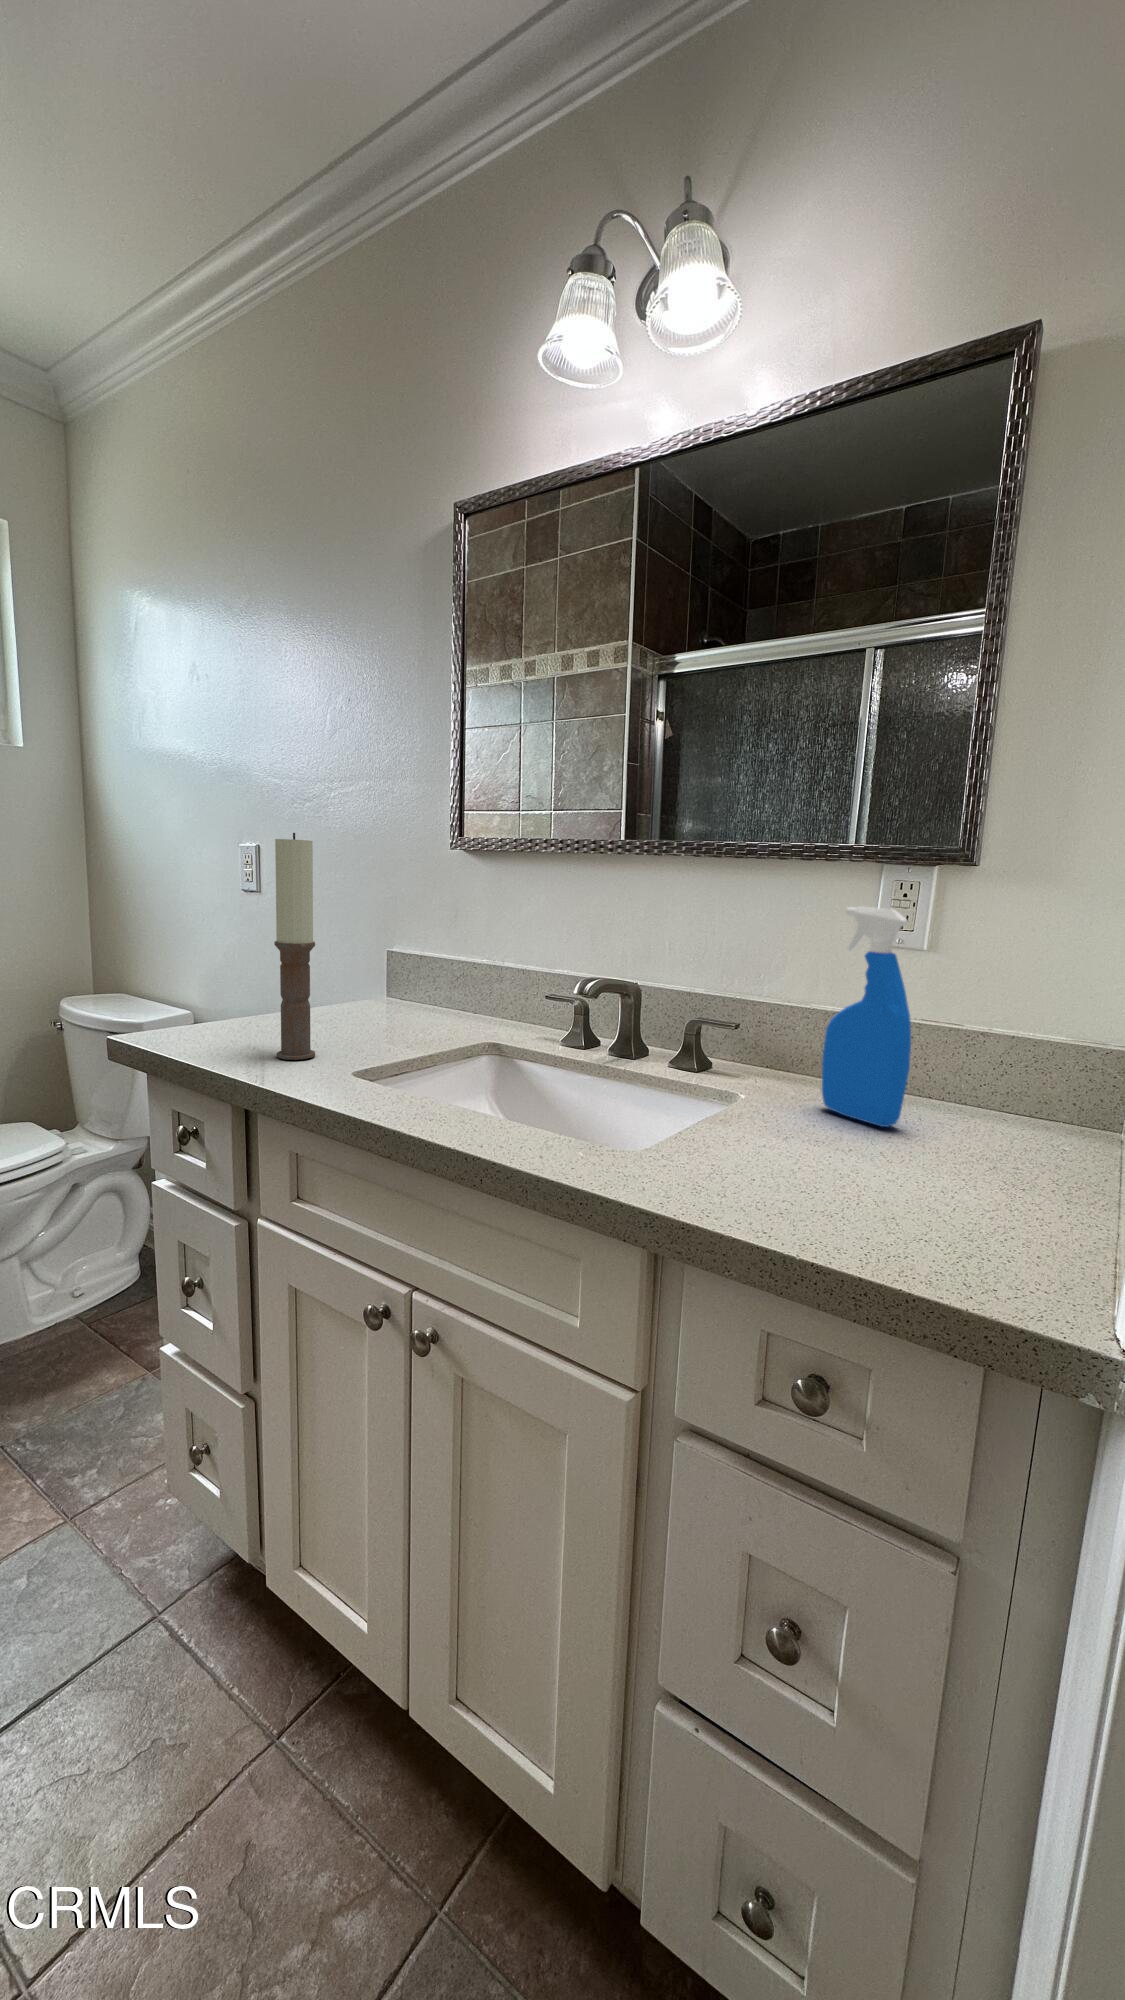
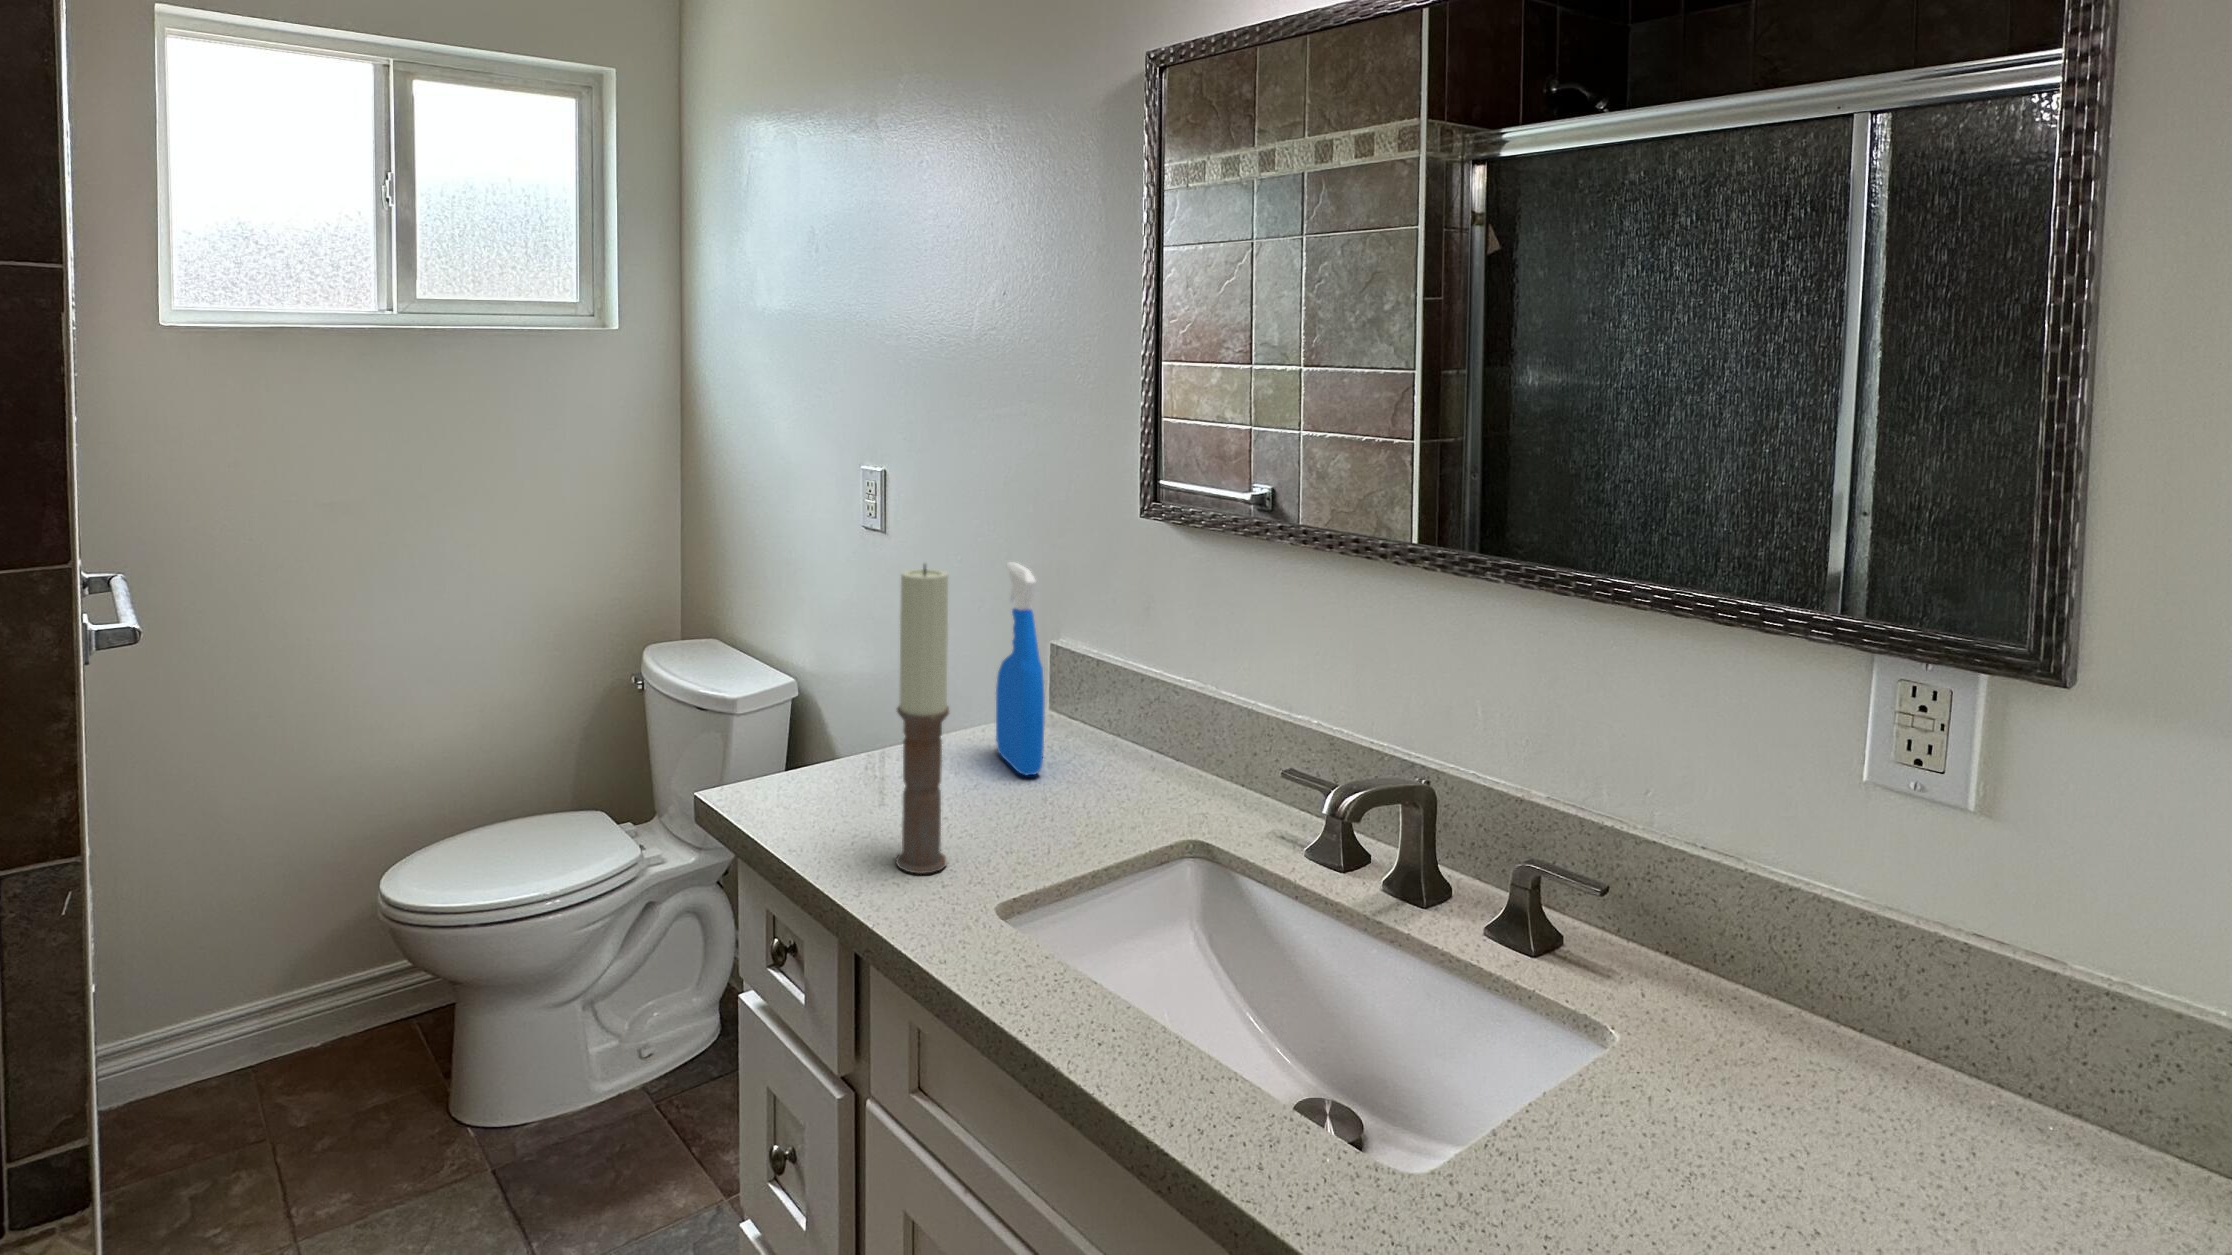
spray bottle: present [822,906,911,1127] -> present [996,562,1045,775]

